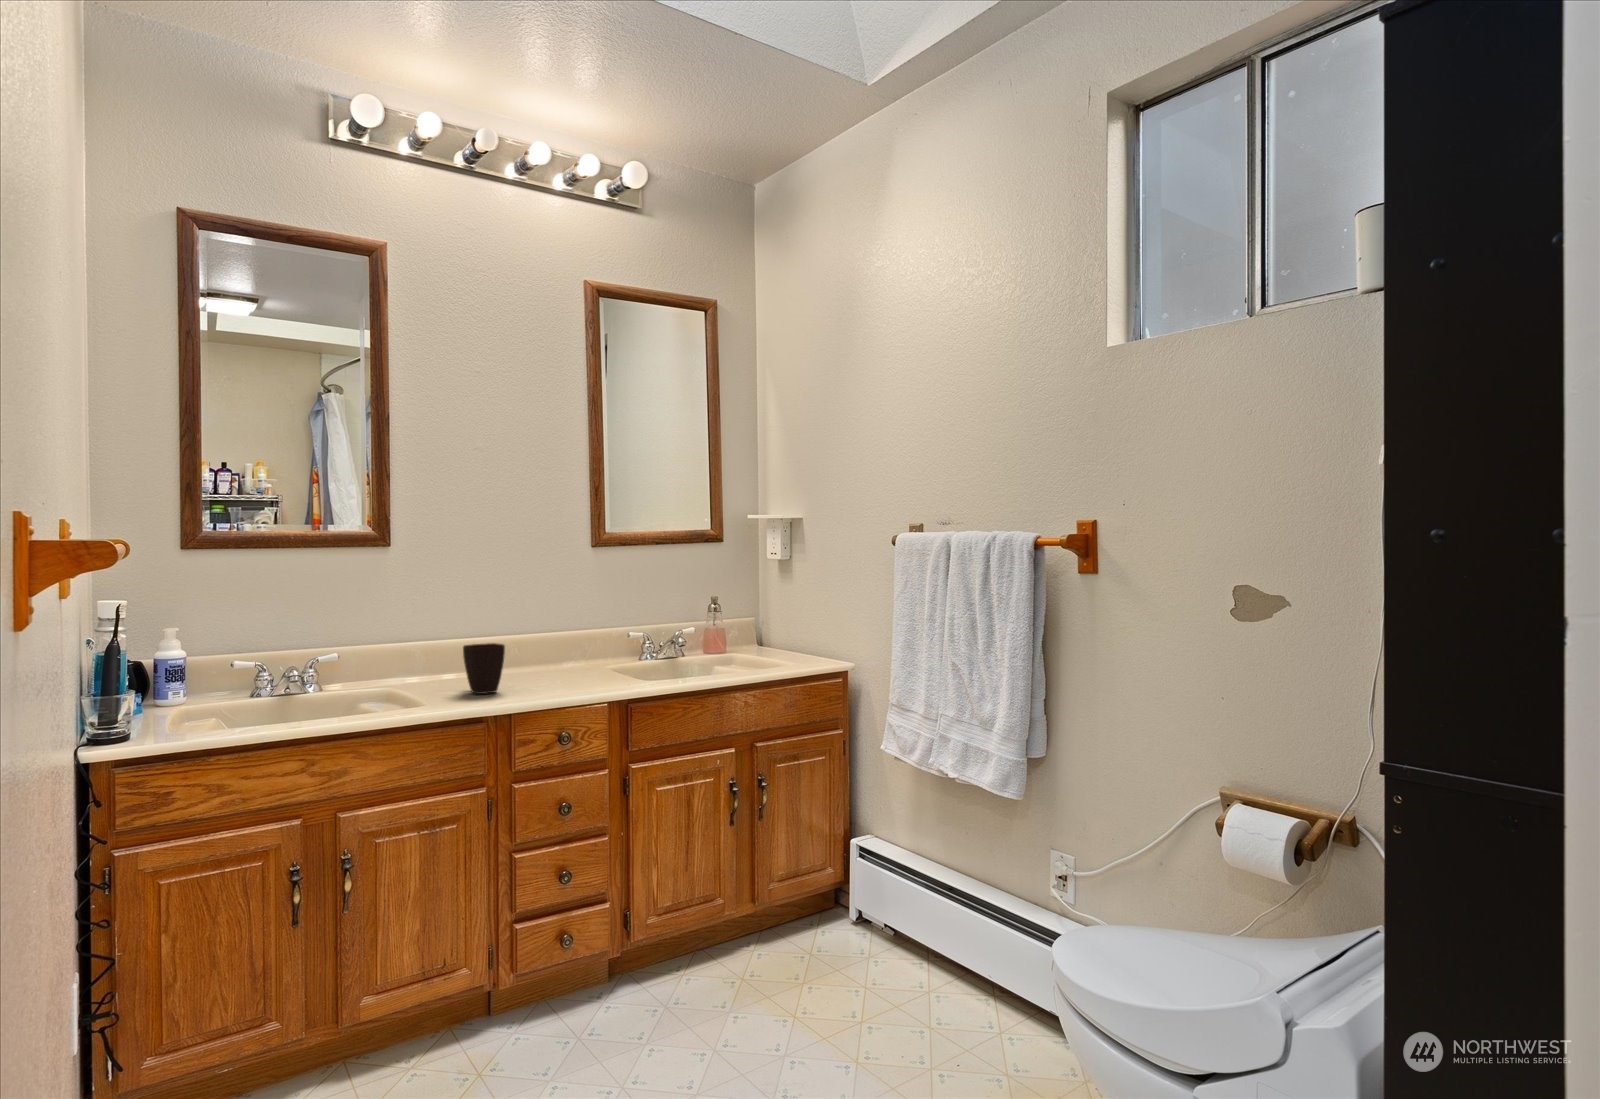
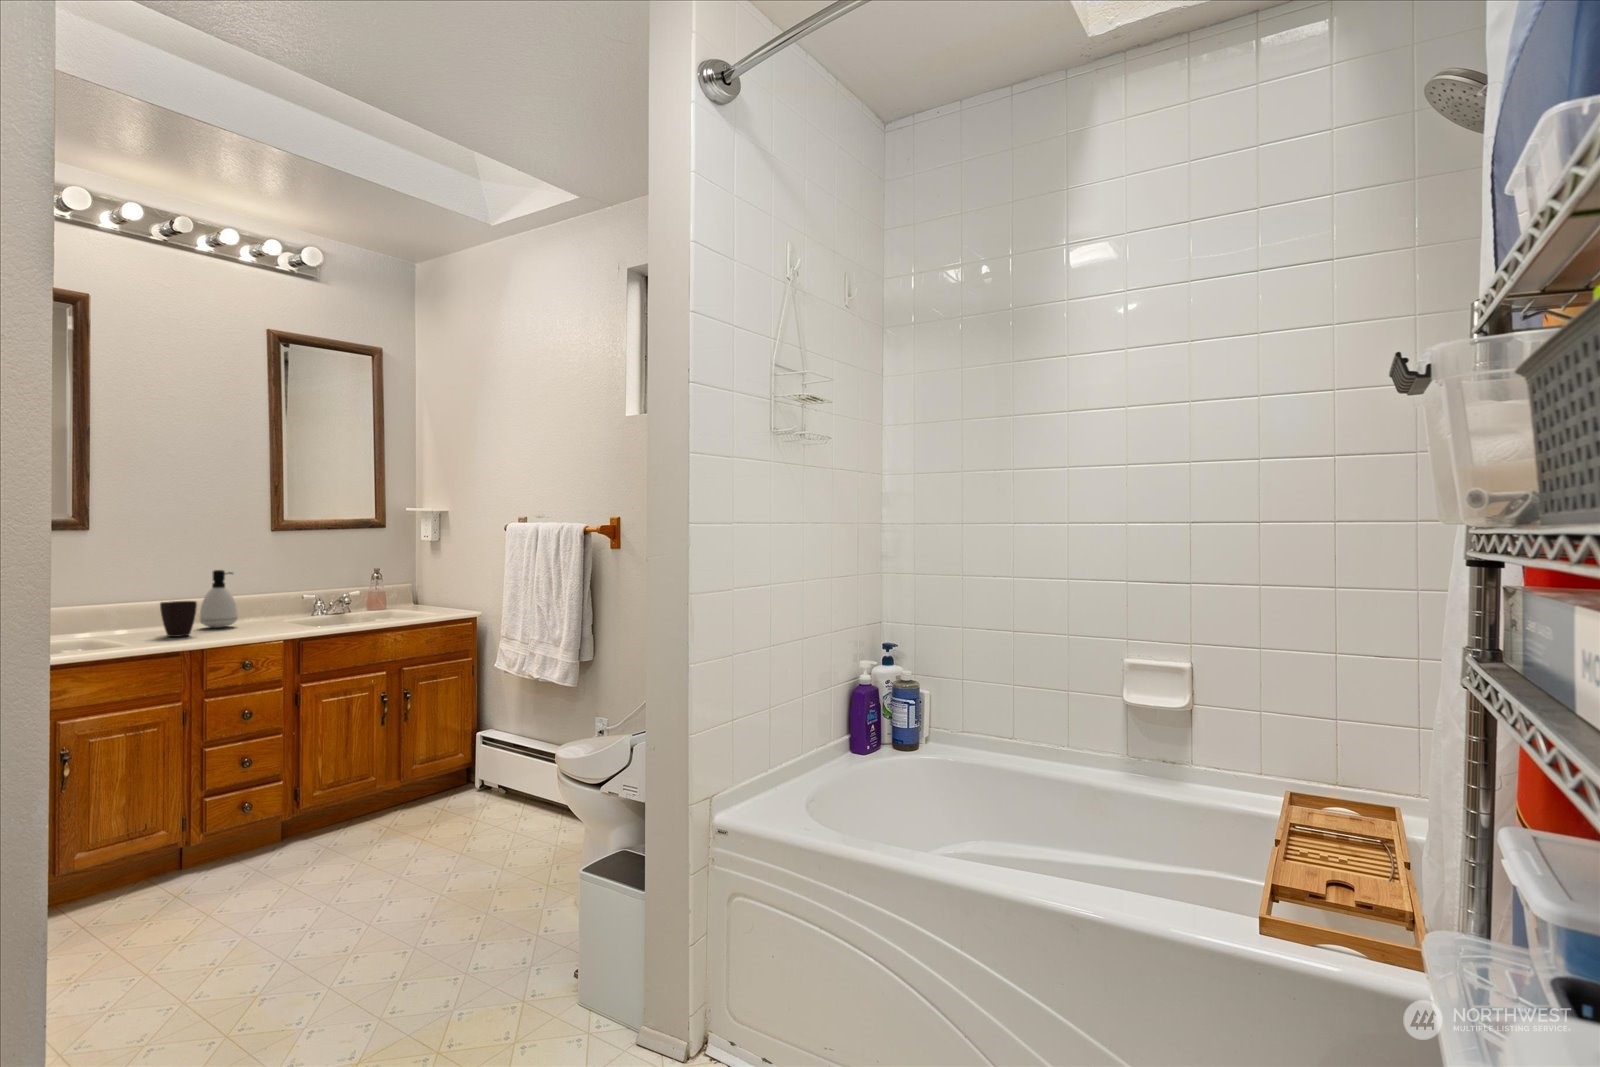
soap dispenser: none [509,600,553,679] -> present [200,570,238,628]

